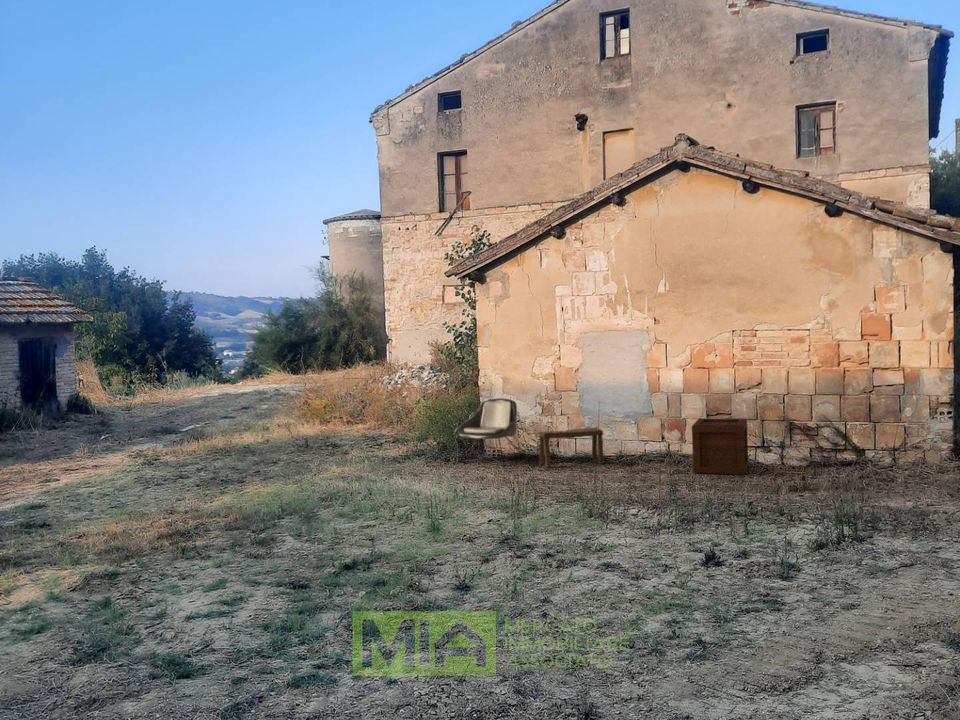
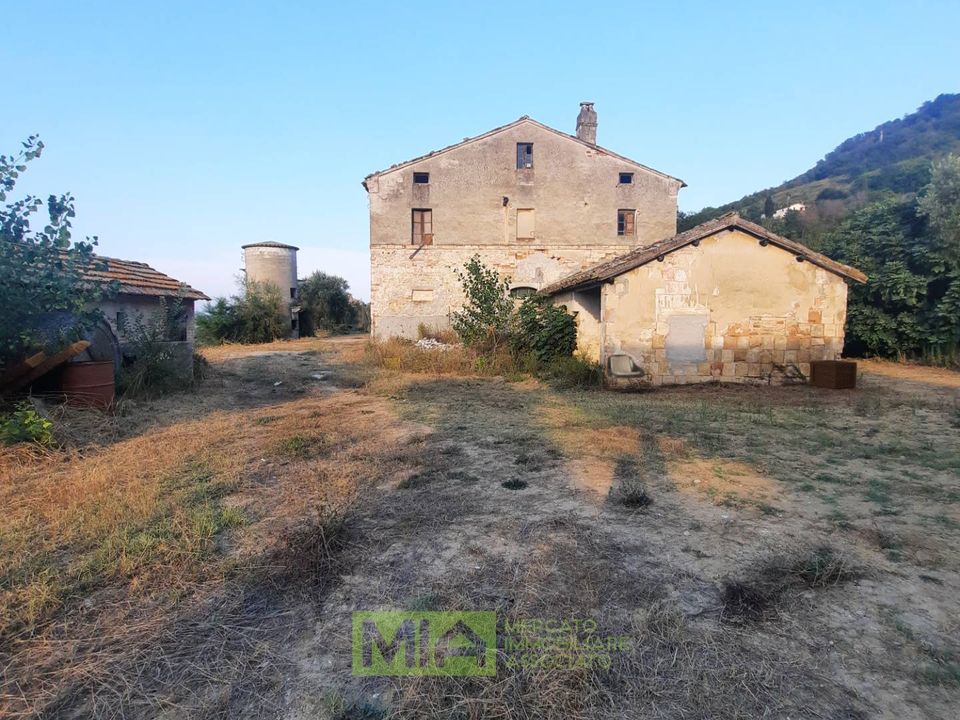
wooden crate: present [692,418,748,475] -> present [809,360,857,389]
bench: present [540,427,604,468] -> none [656,370,692,394]

